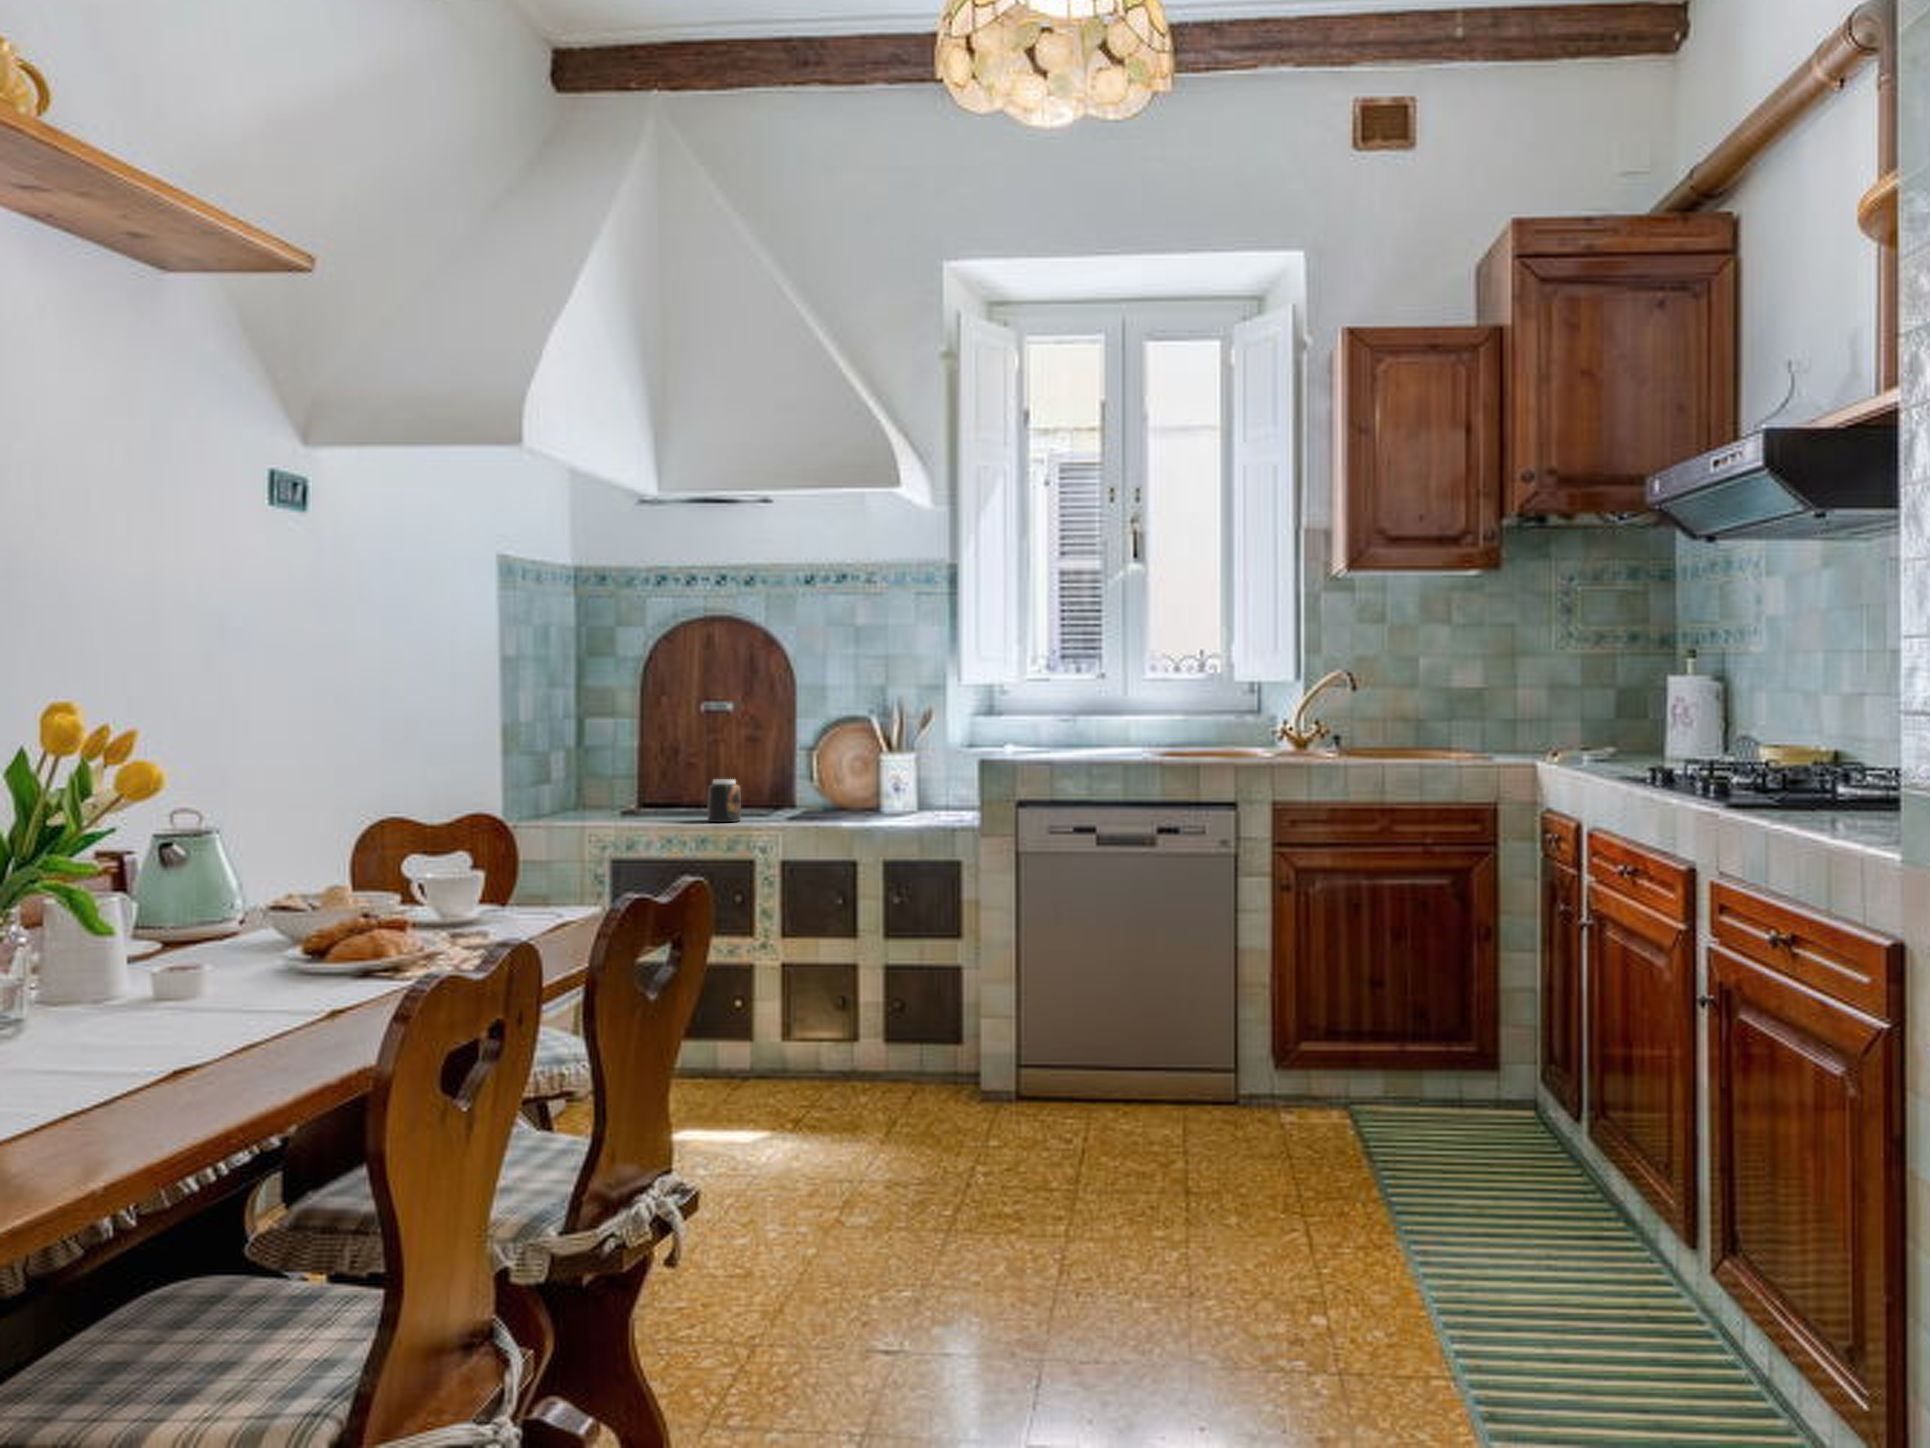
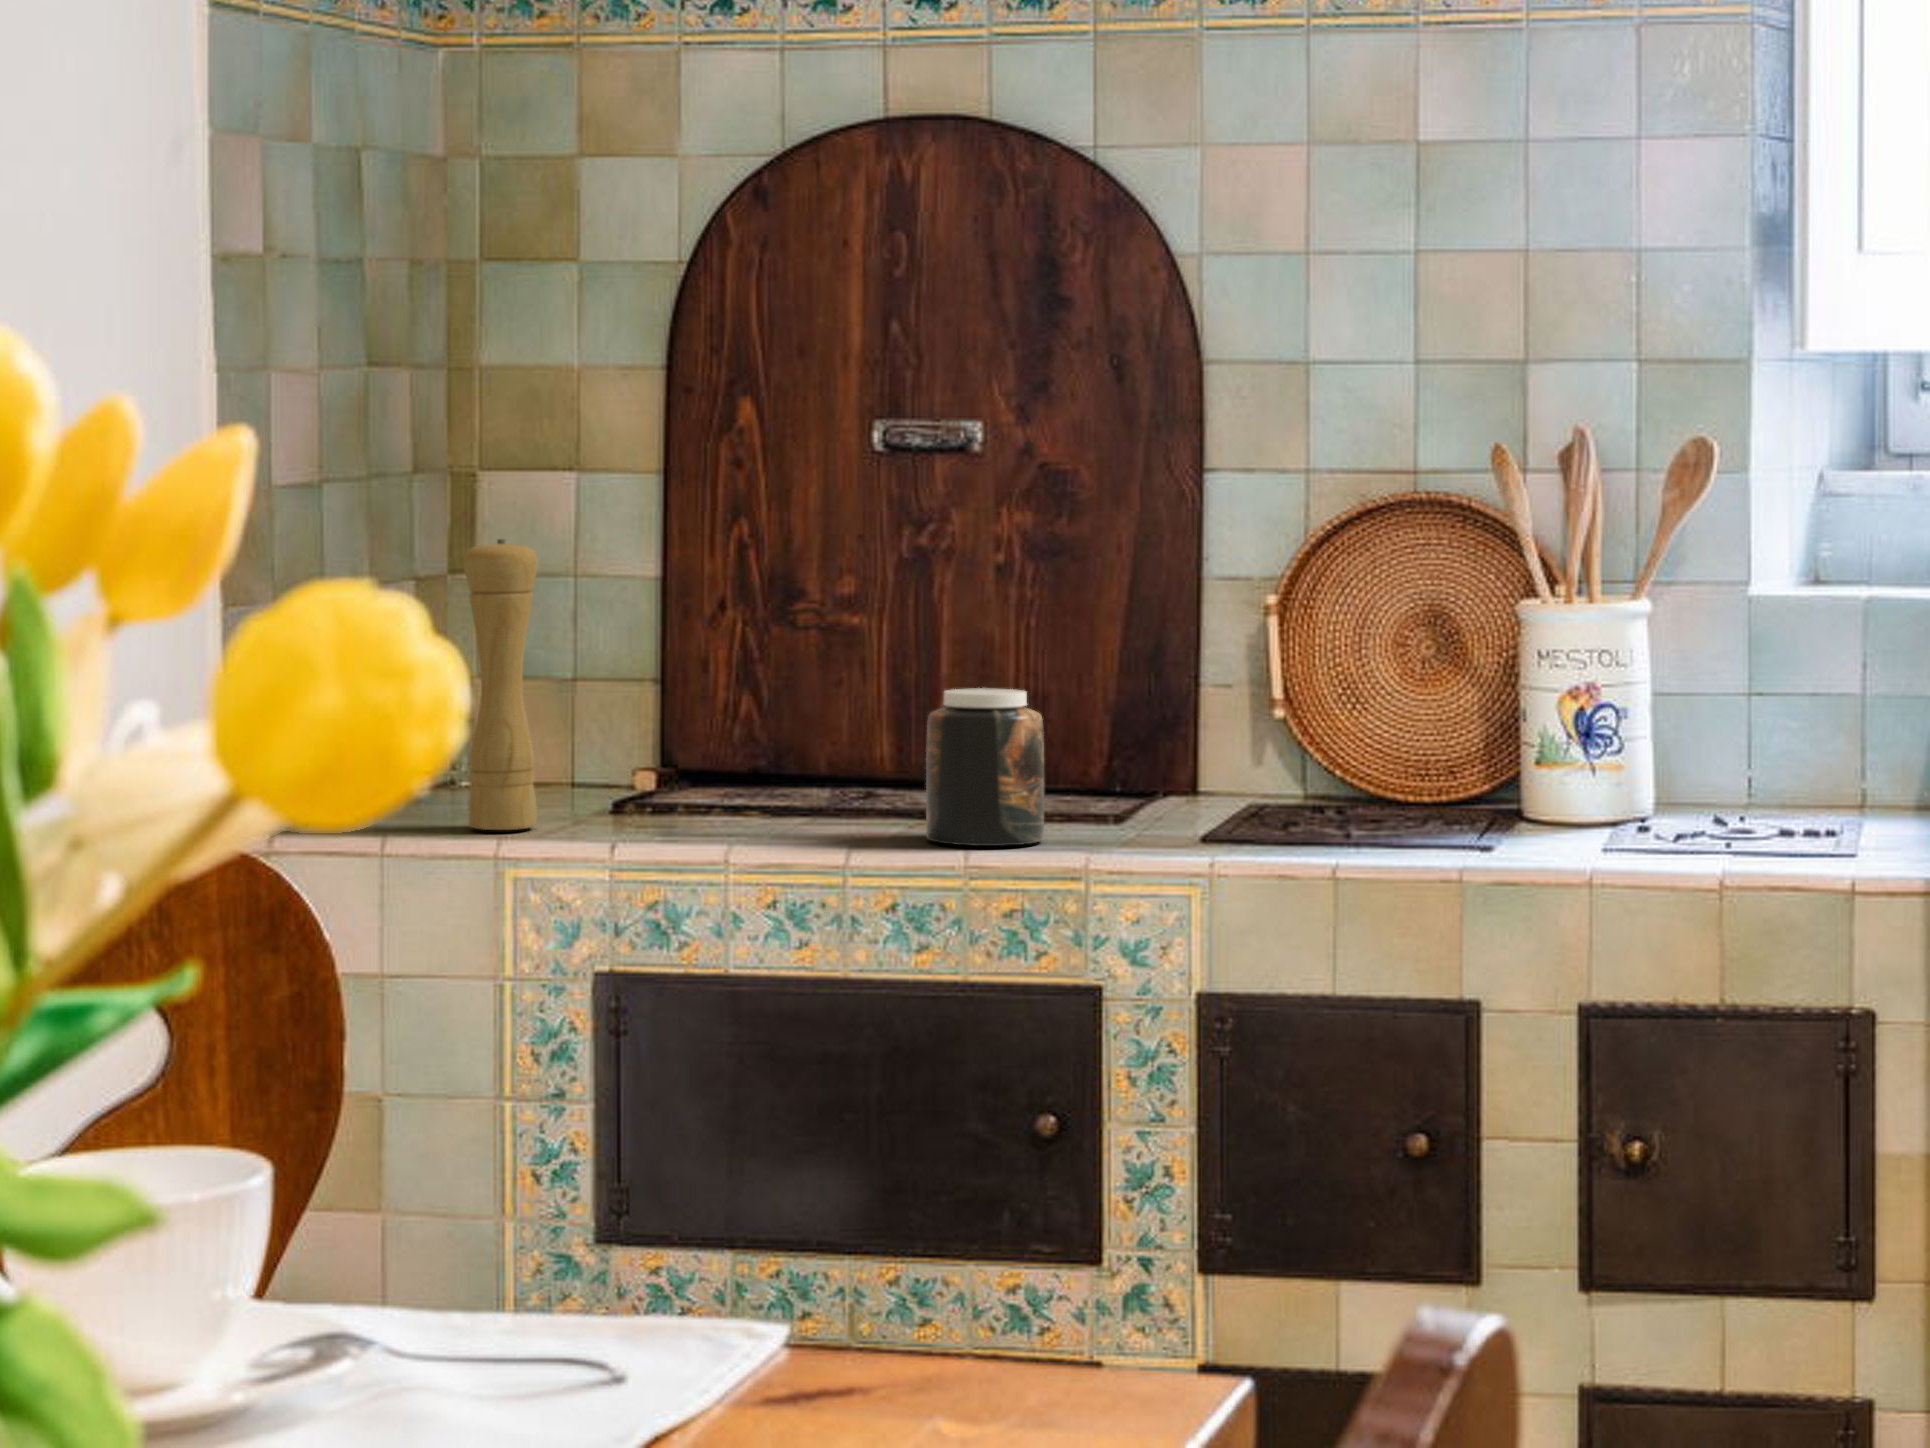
pepper mill: none [577,738,598,820] -> present [464,539,538,830]

